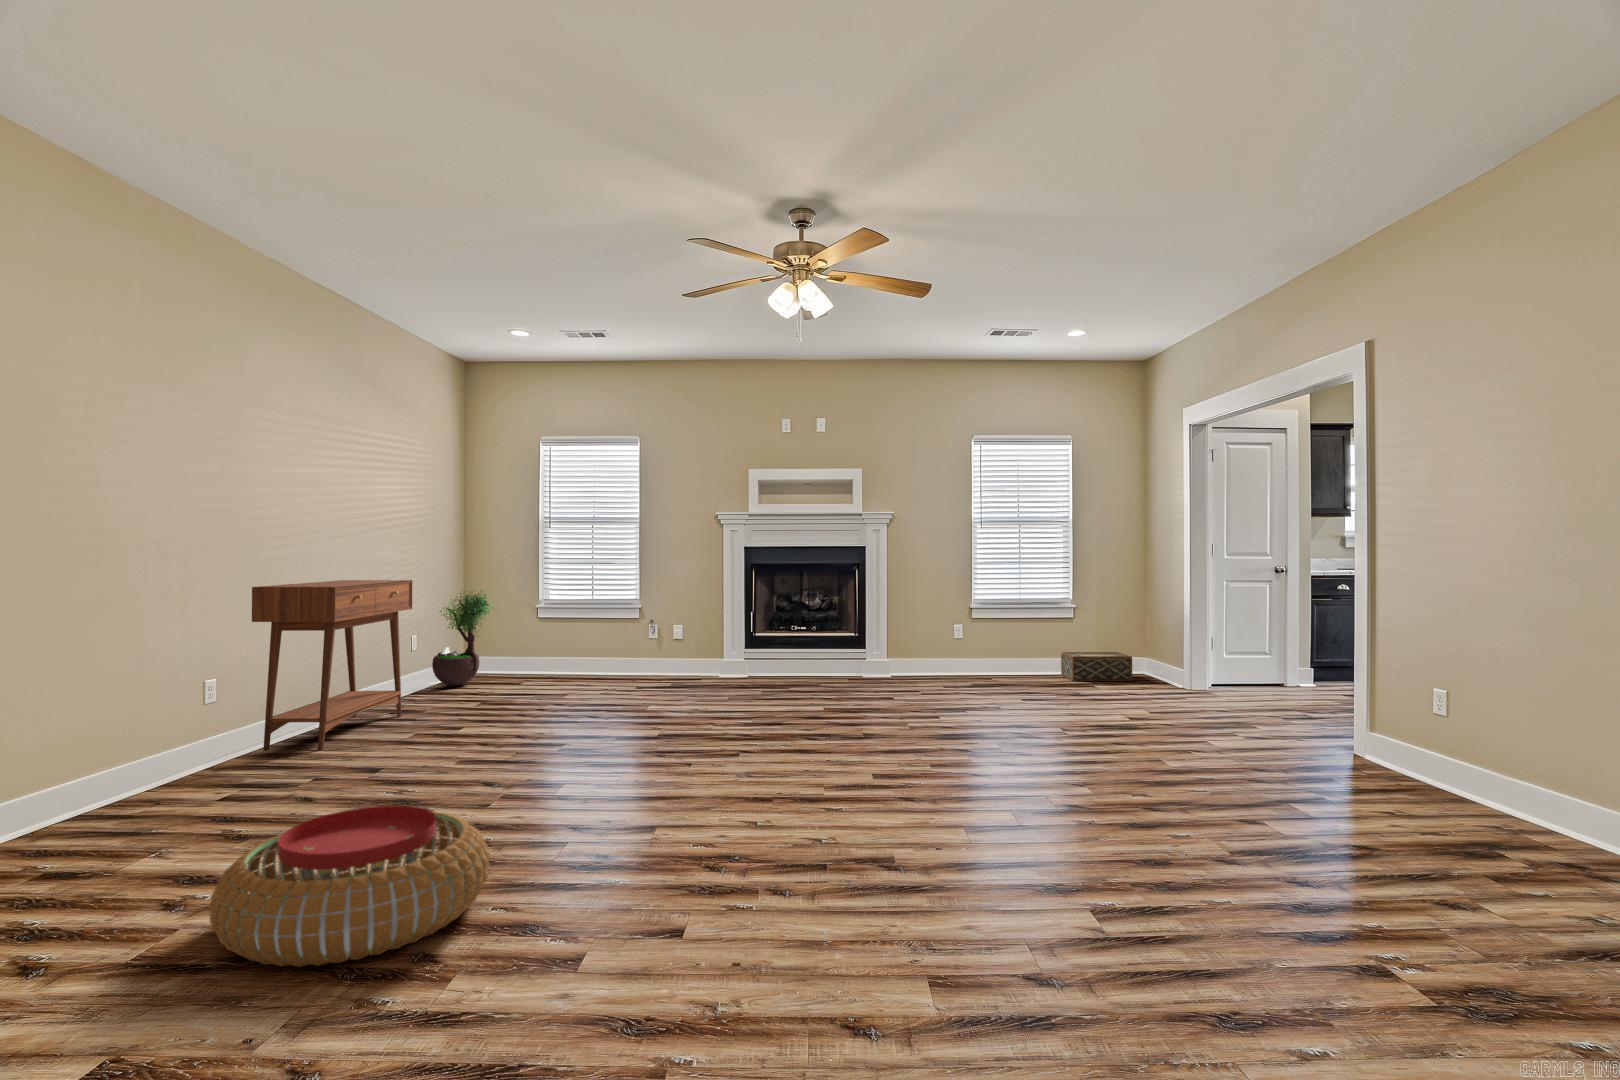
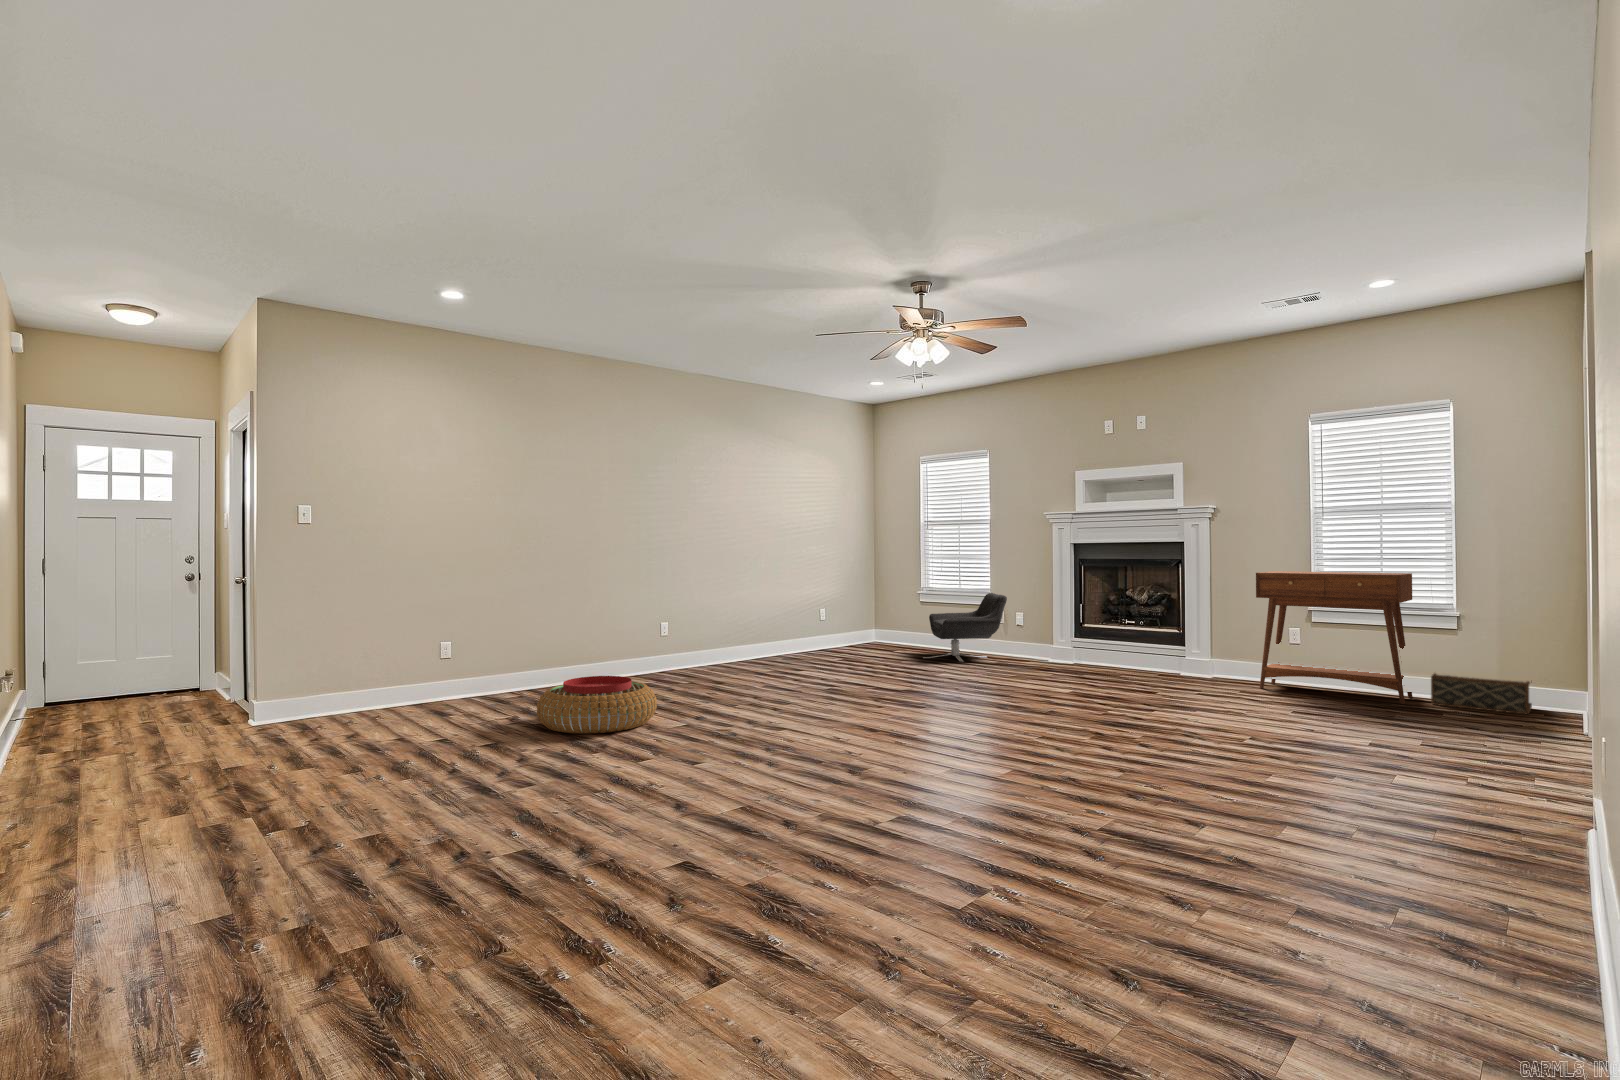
console table: present [252,580,412,751] -> present [1256,571,1413,704]
potted tree: present [432,585,494,686] -> none [839,573,881,647]
lounge chair: none [574,604,680,690] -> present [923,593,1007,661]

